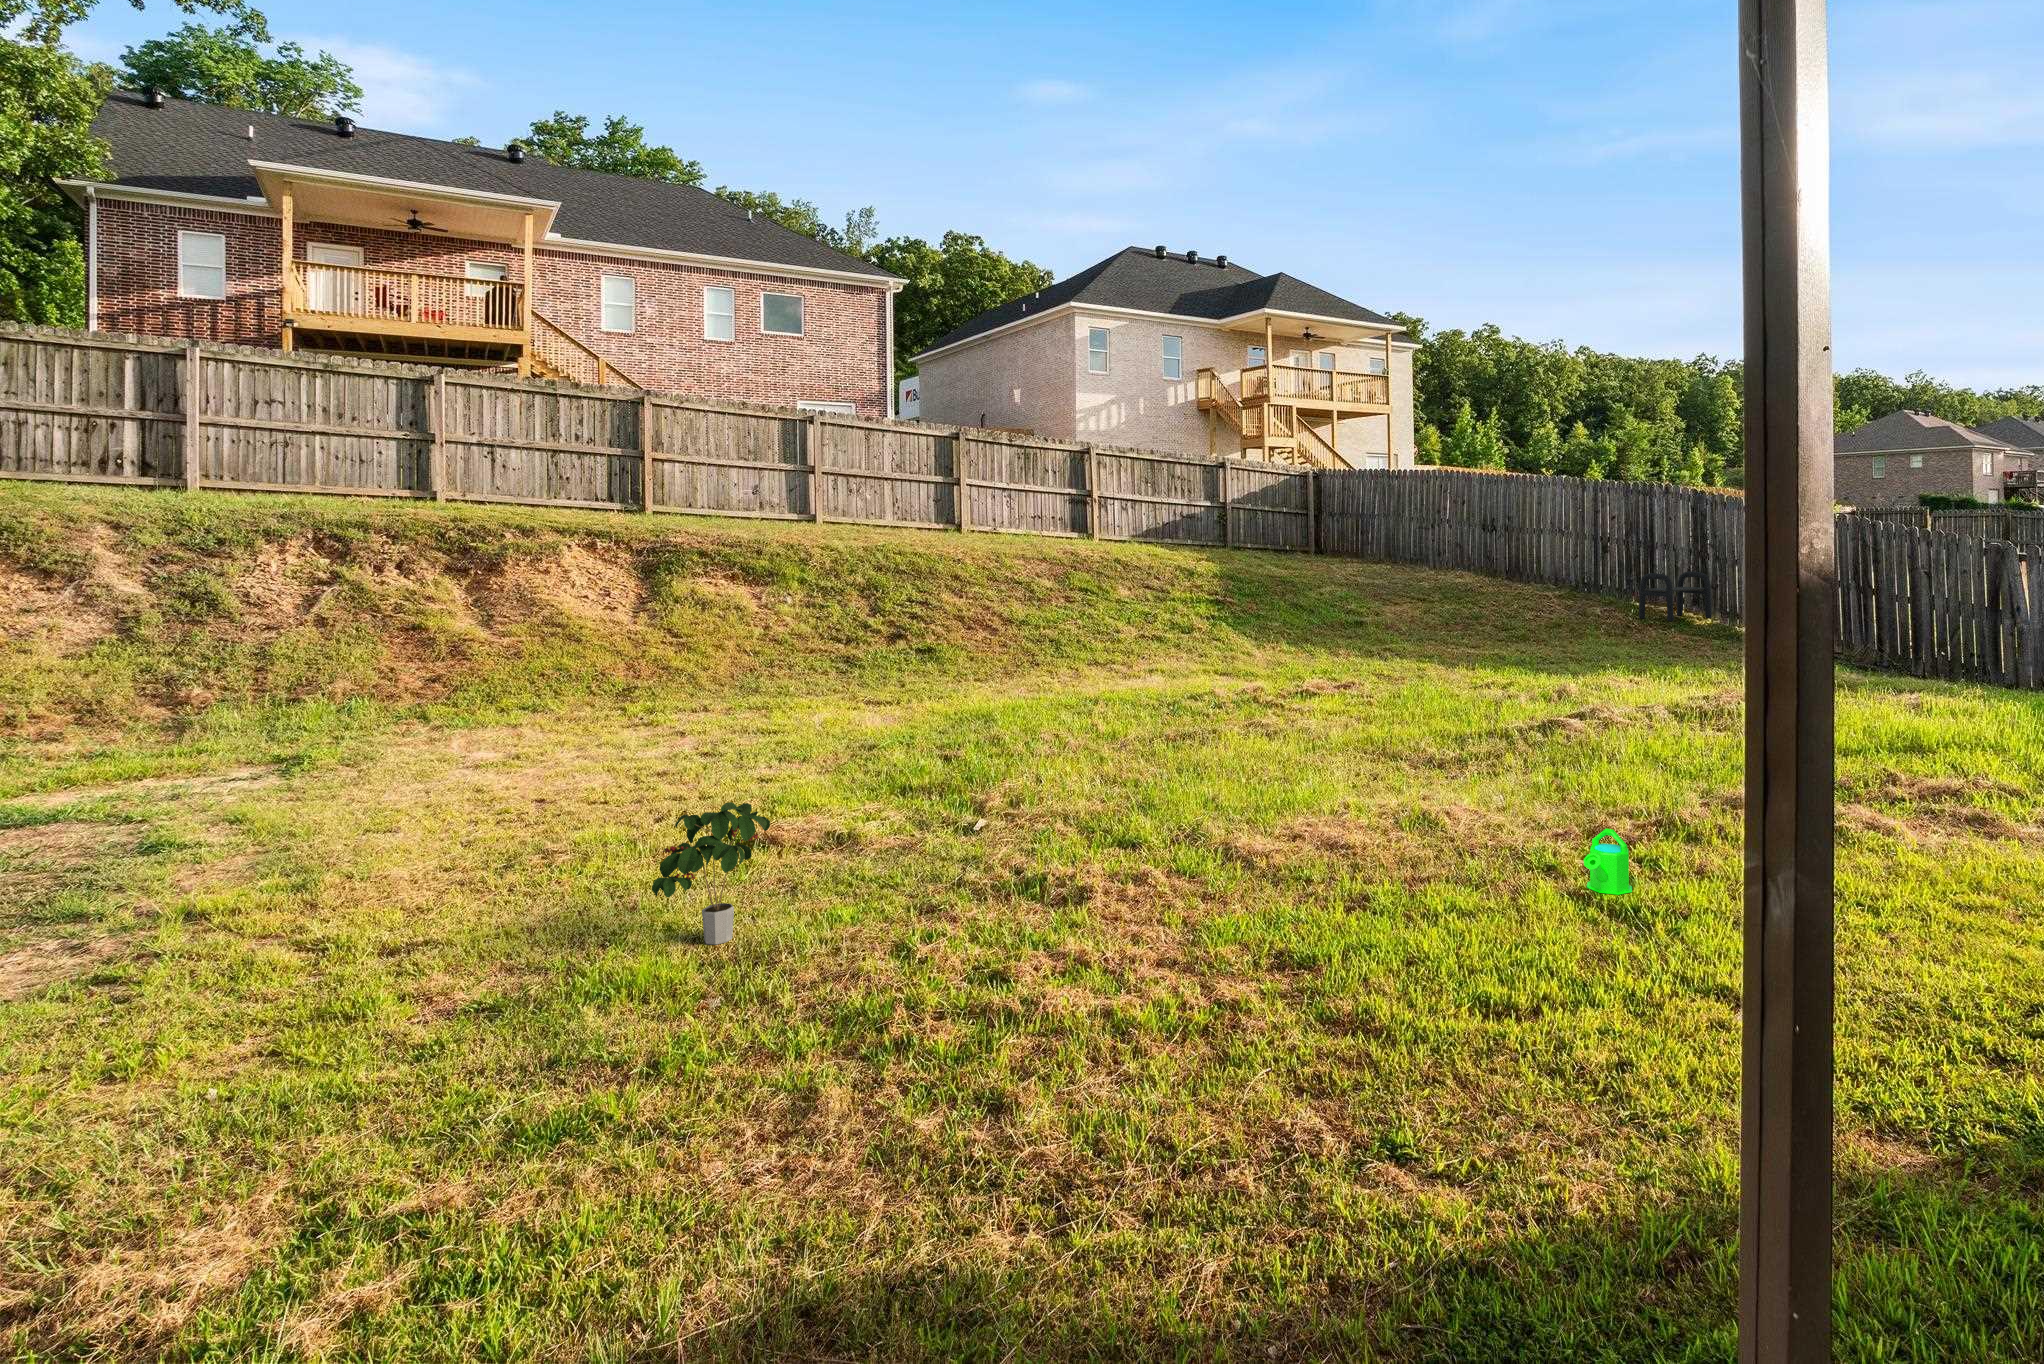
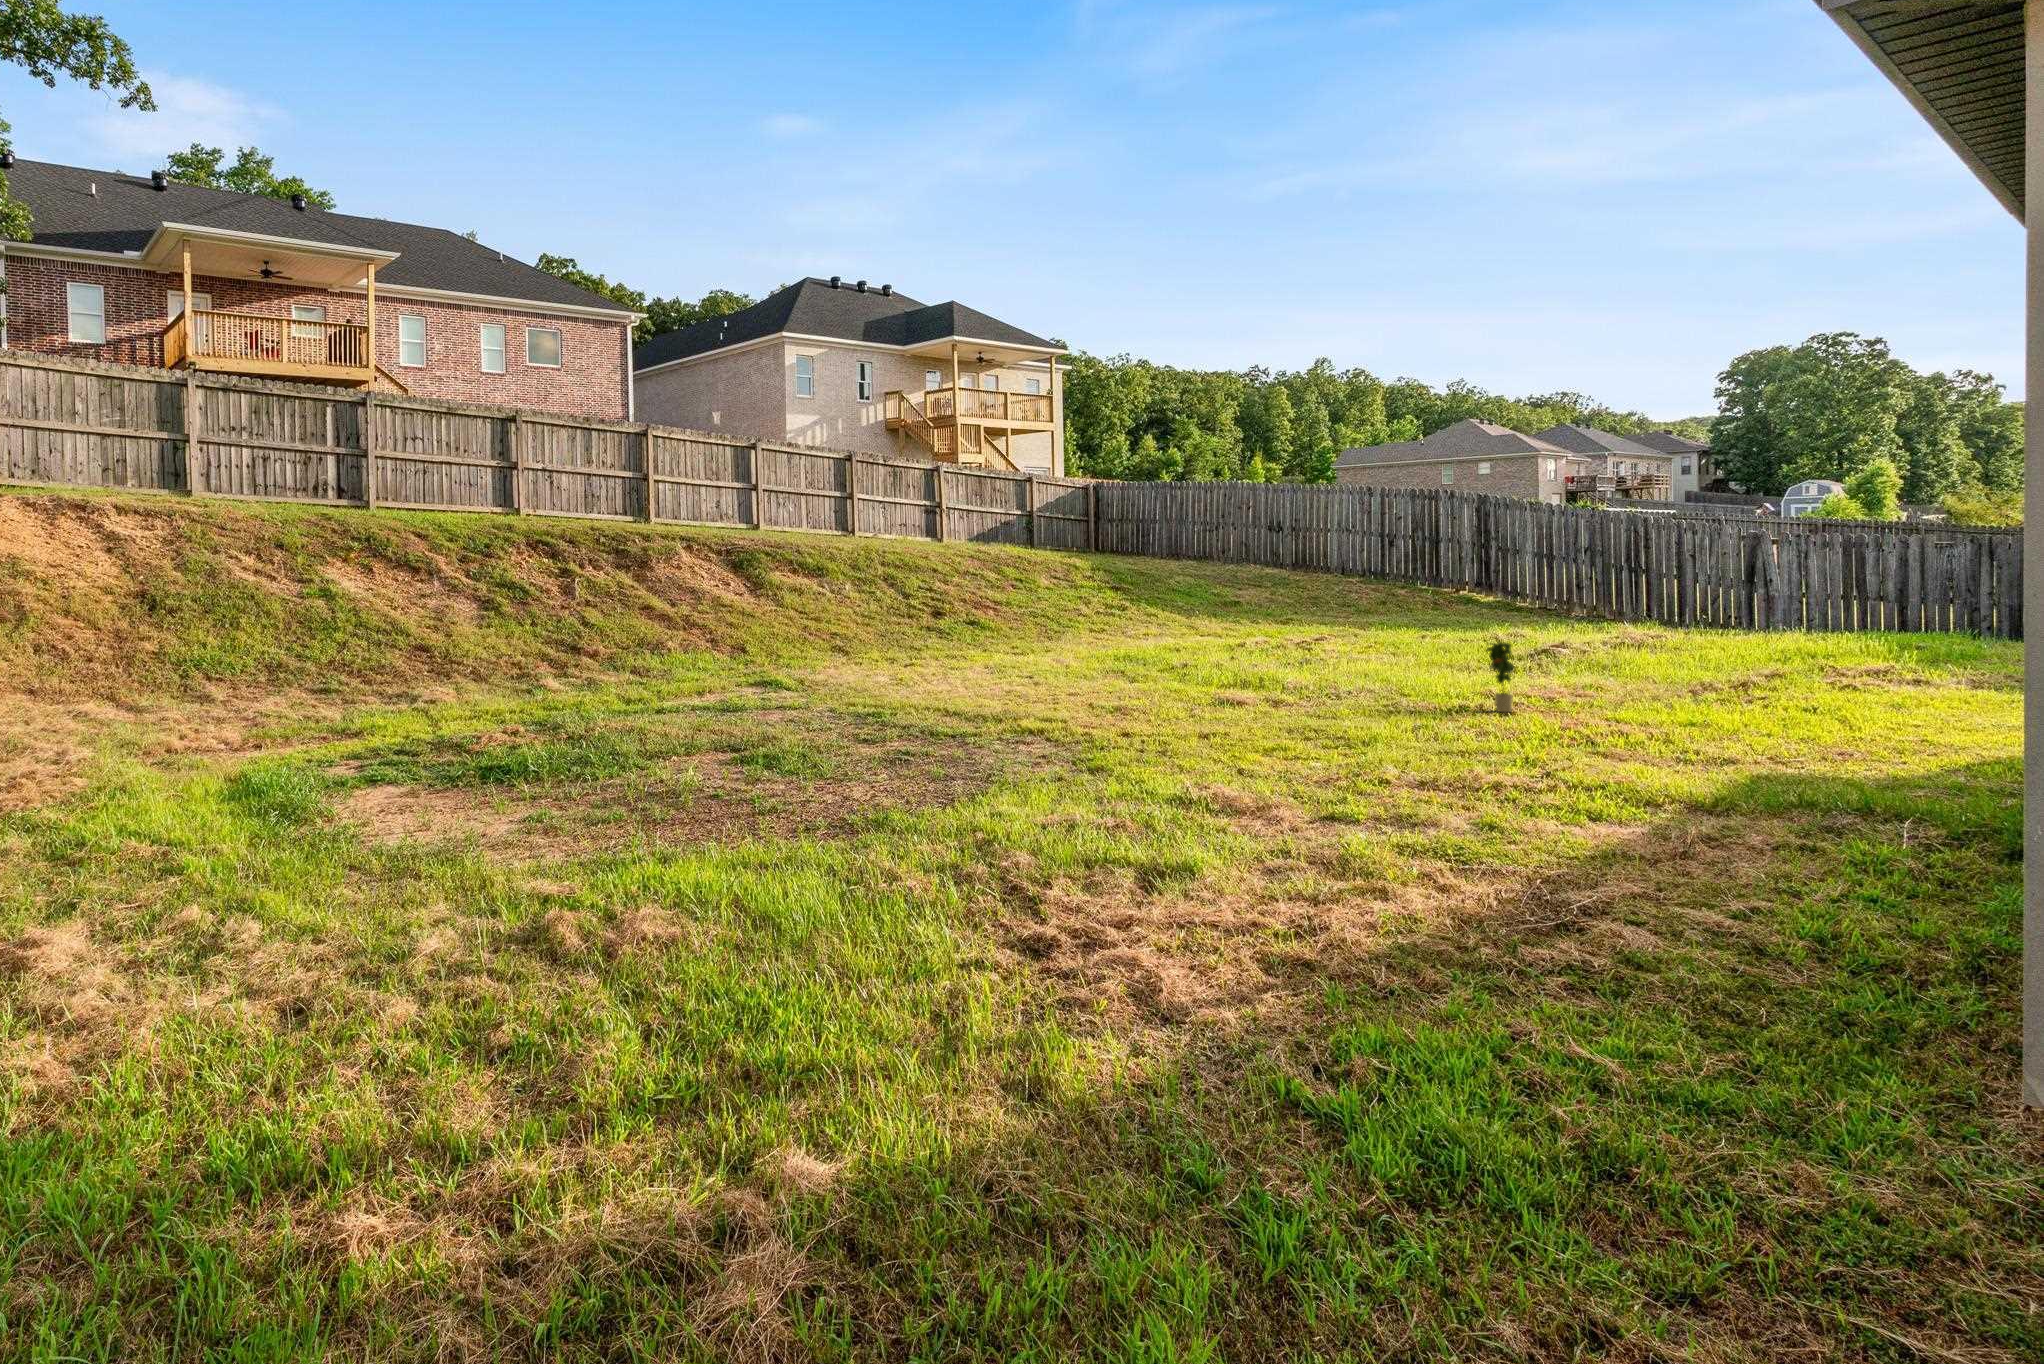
bench: present [1639,572,1712,621] -> none [1437,553,1493,592]
watering can: present [1584,828,1632,895] -> none [1860,648,1894,681]

